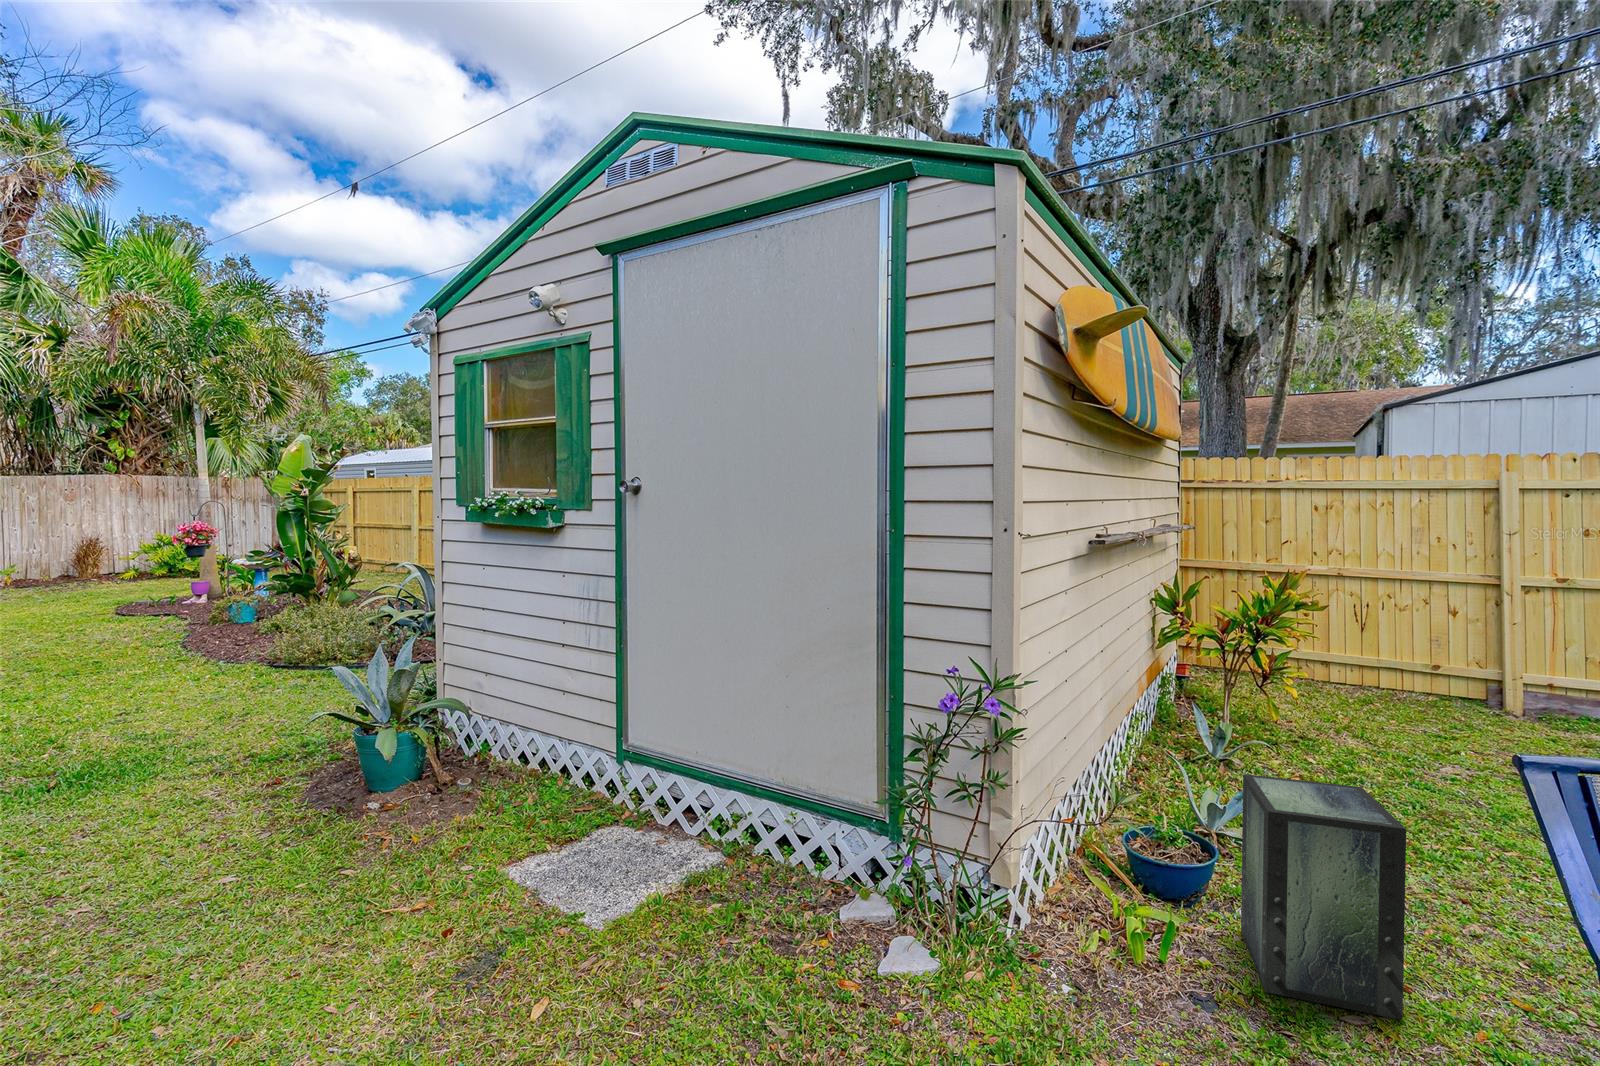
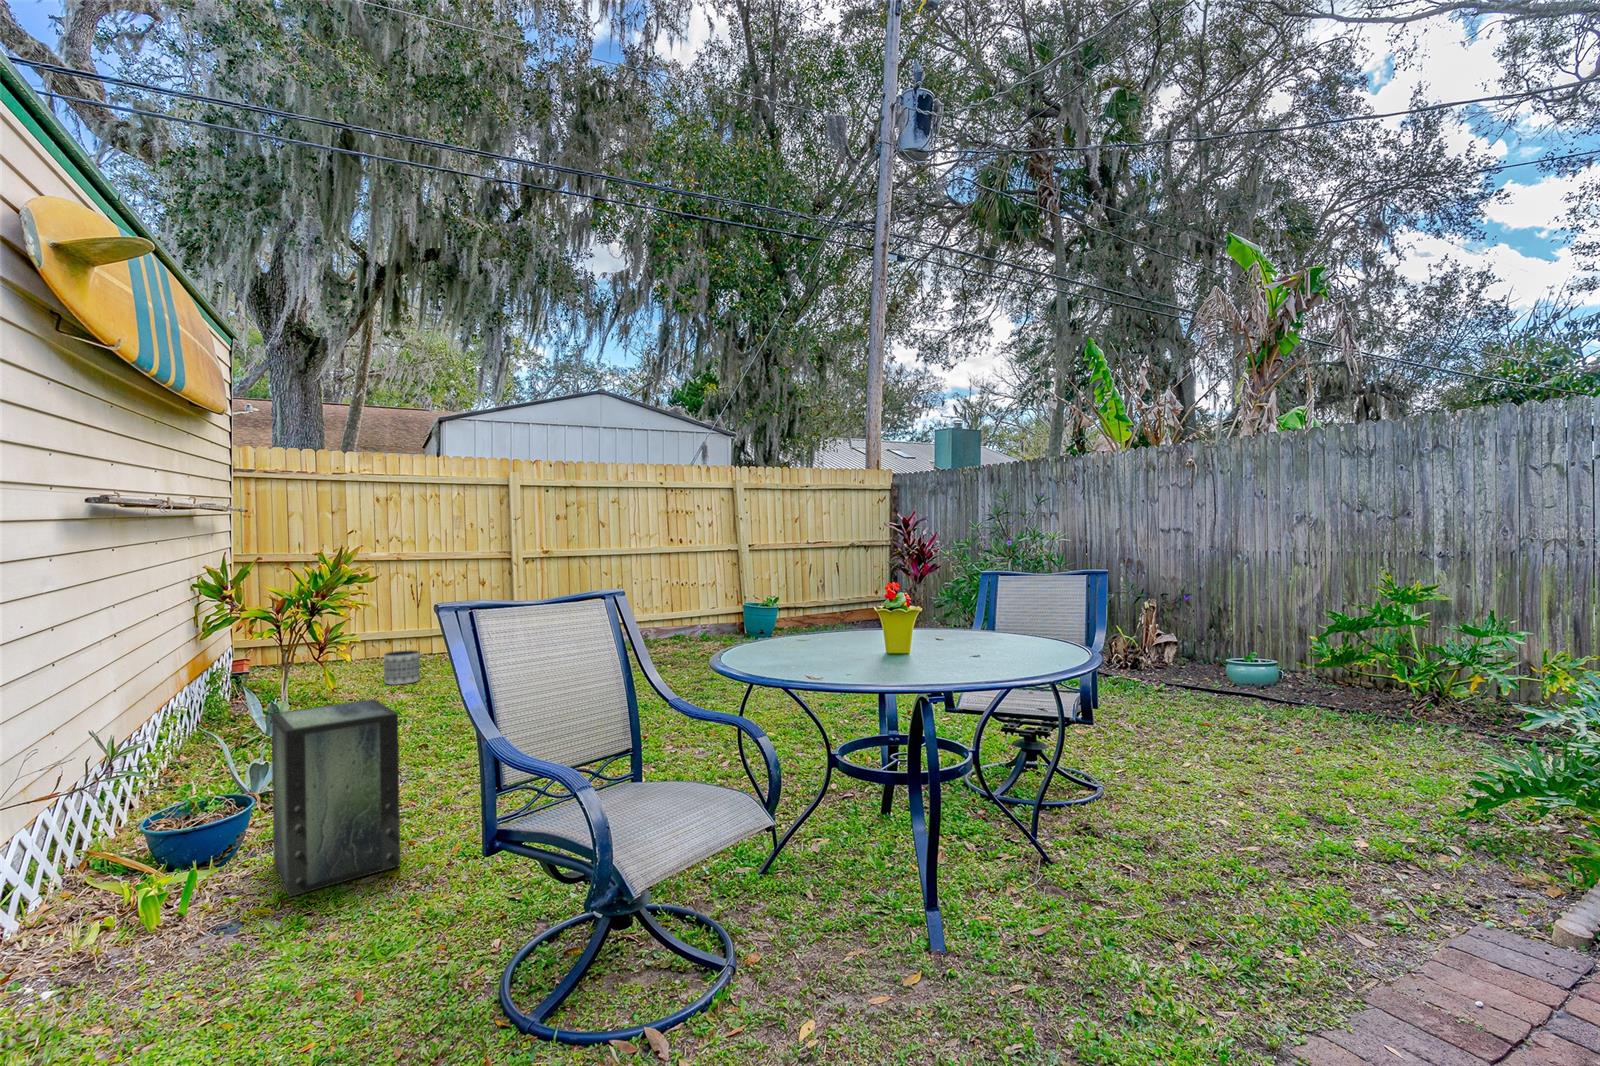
planter: none [1323,681,1368,722] -> present [384,650,420,685]

